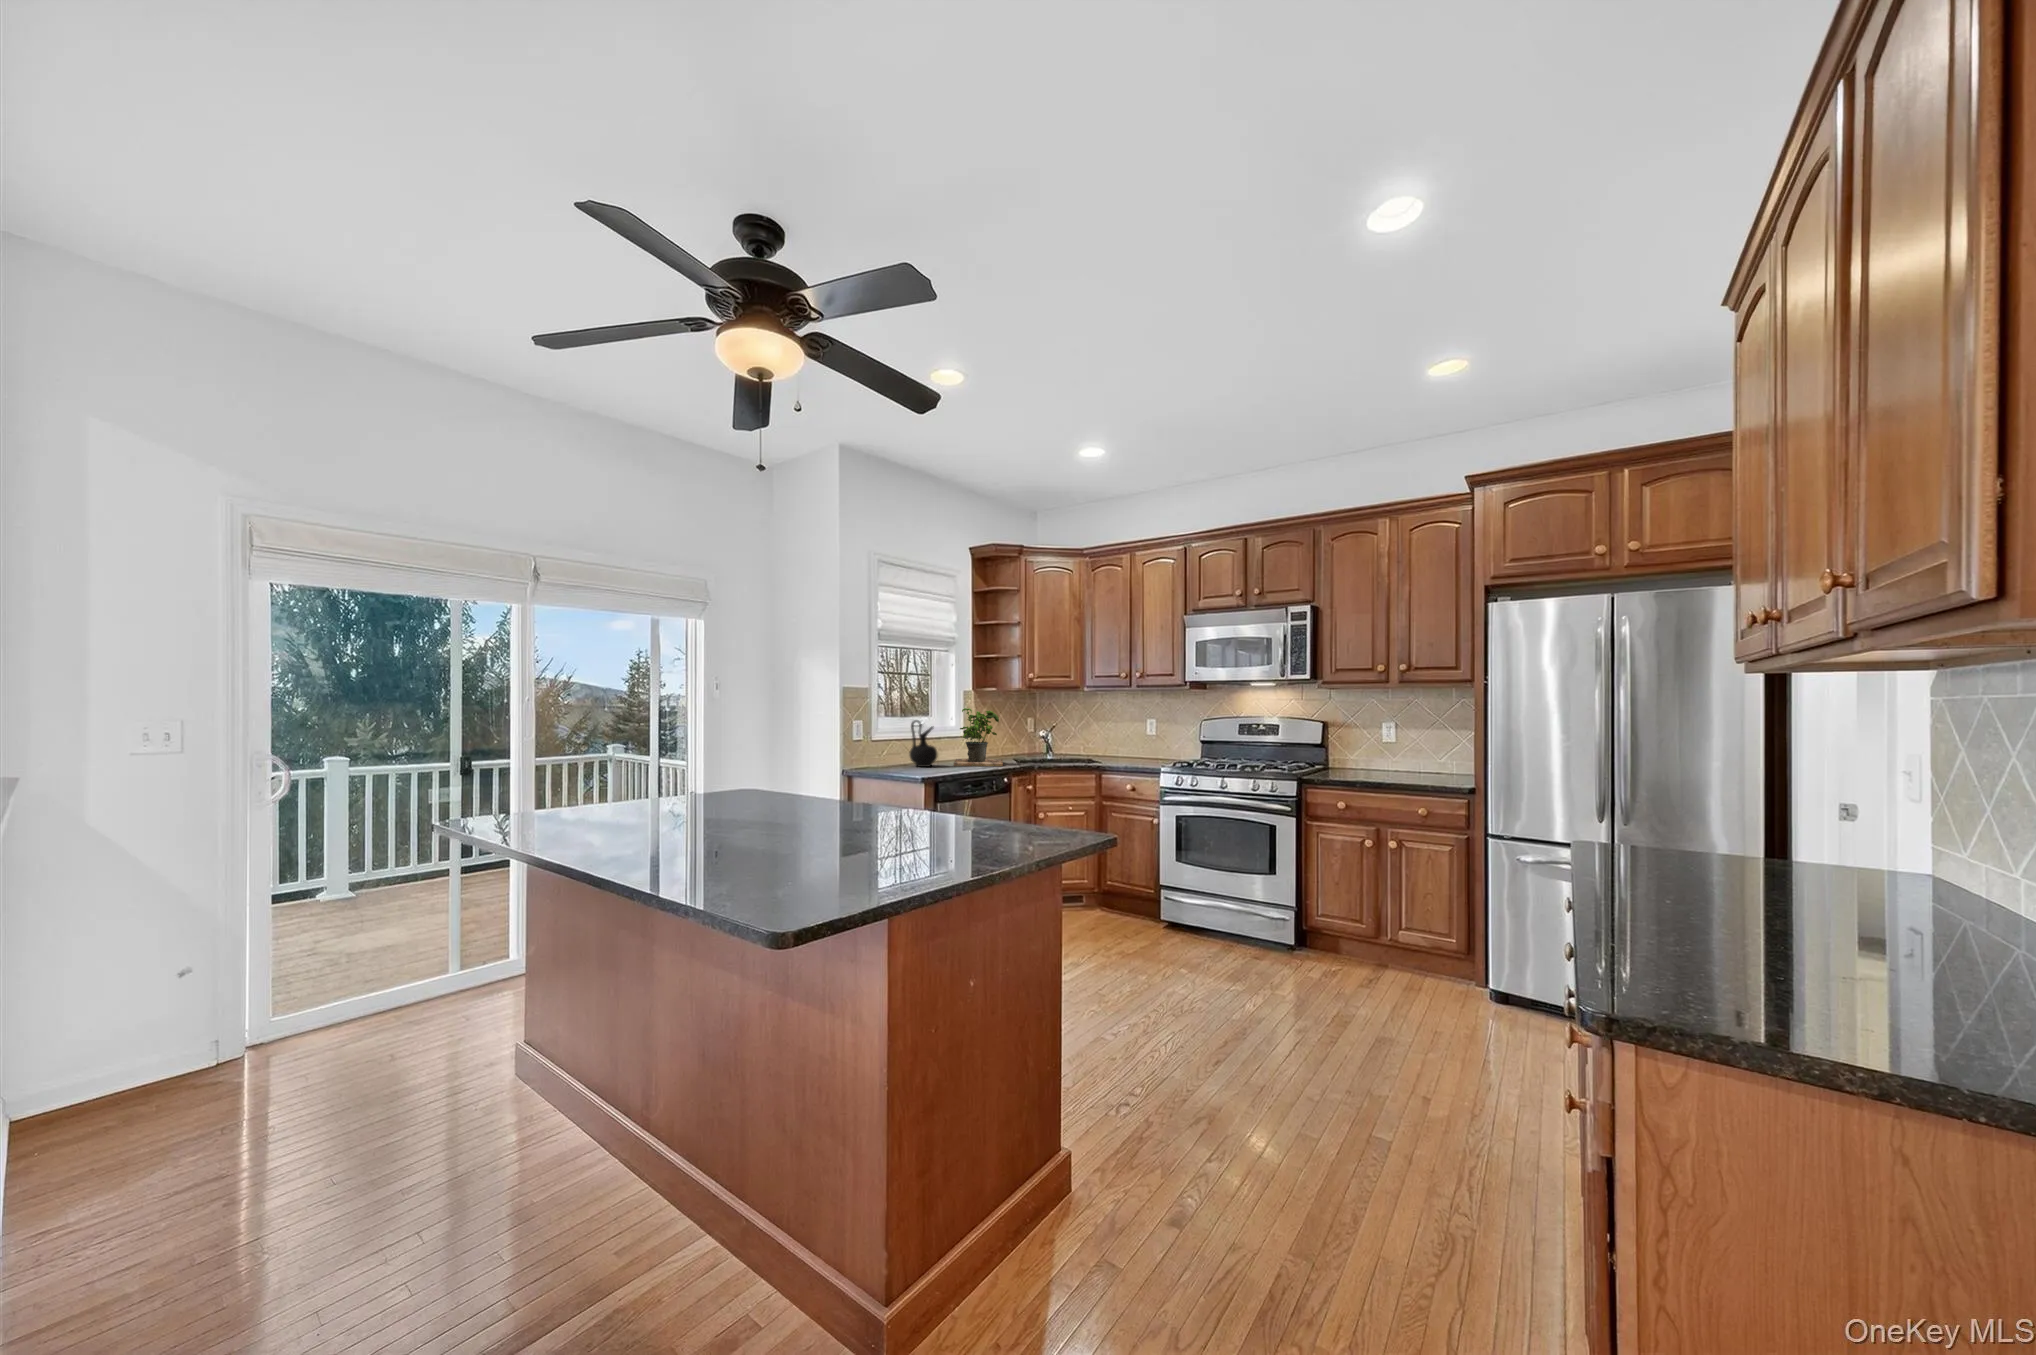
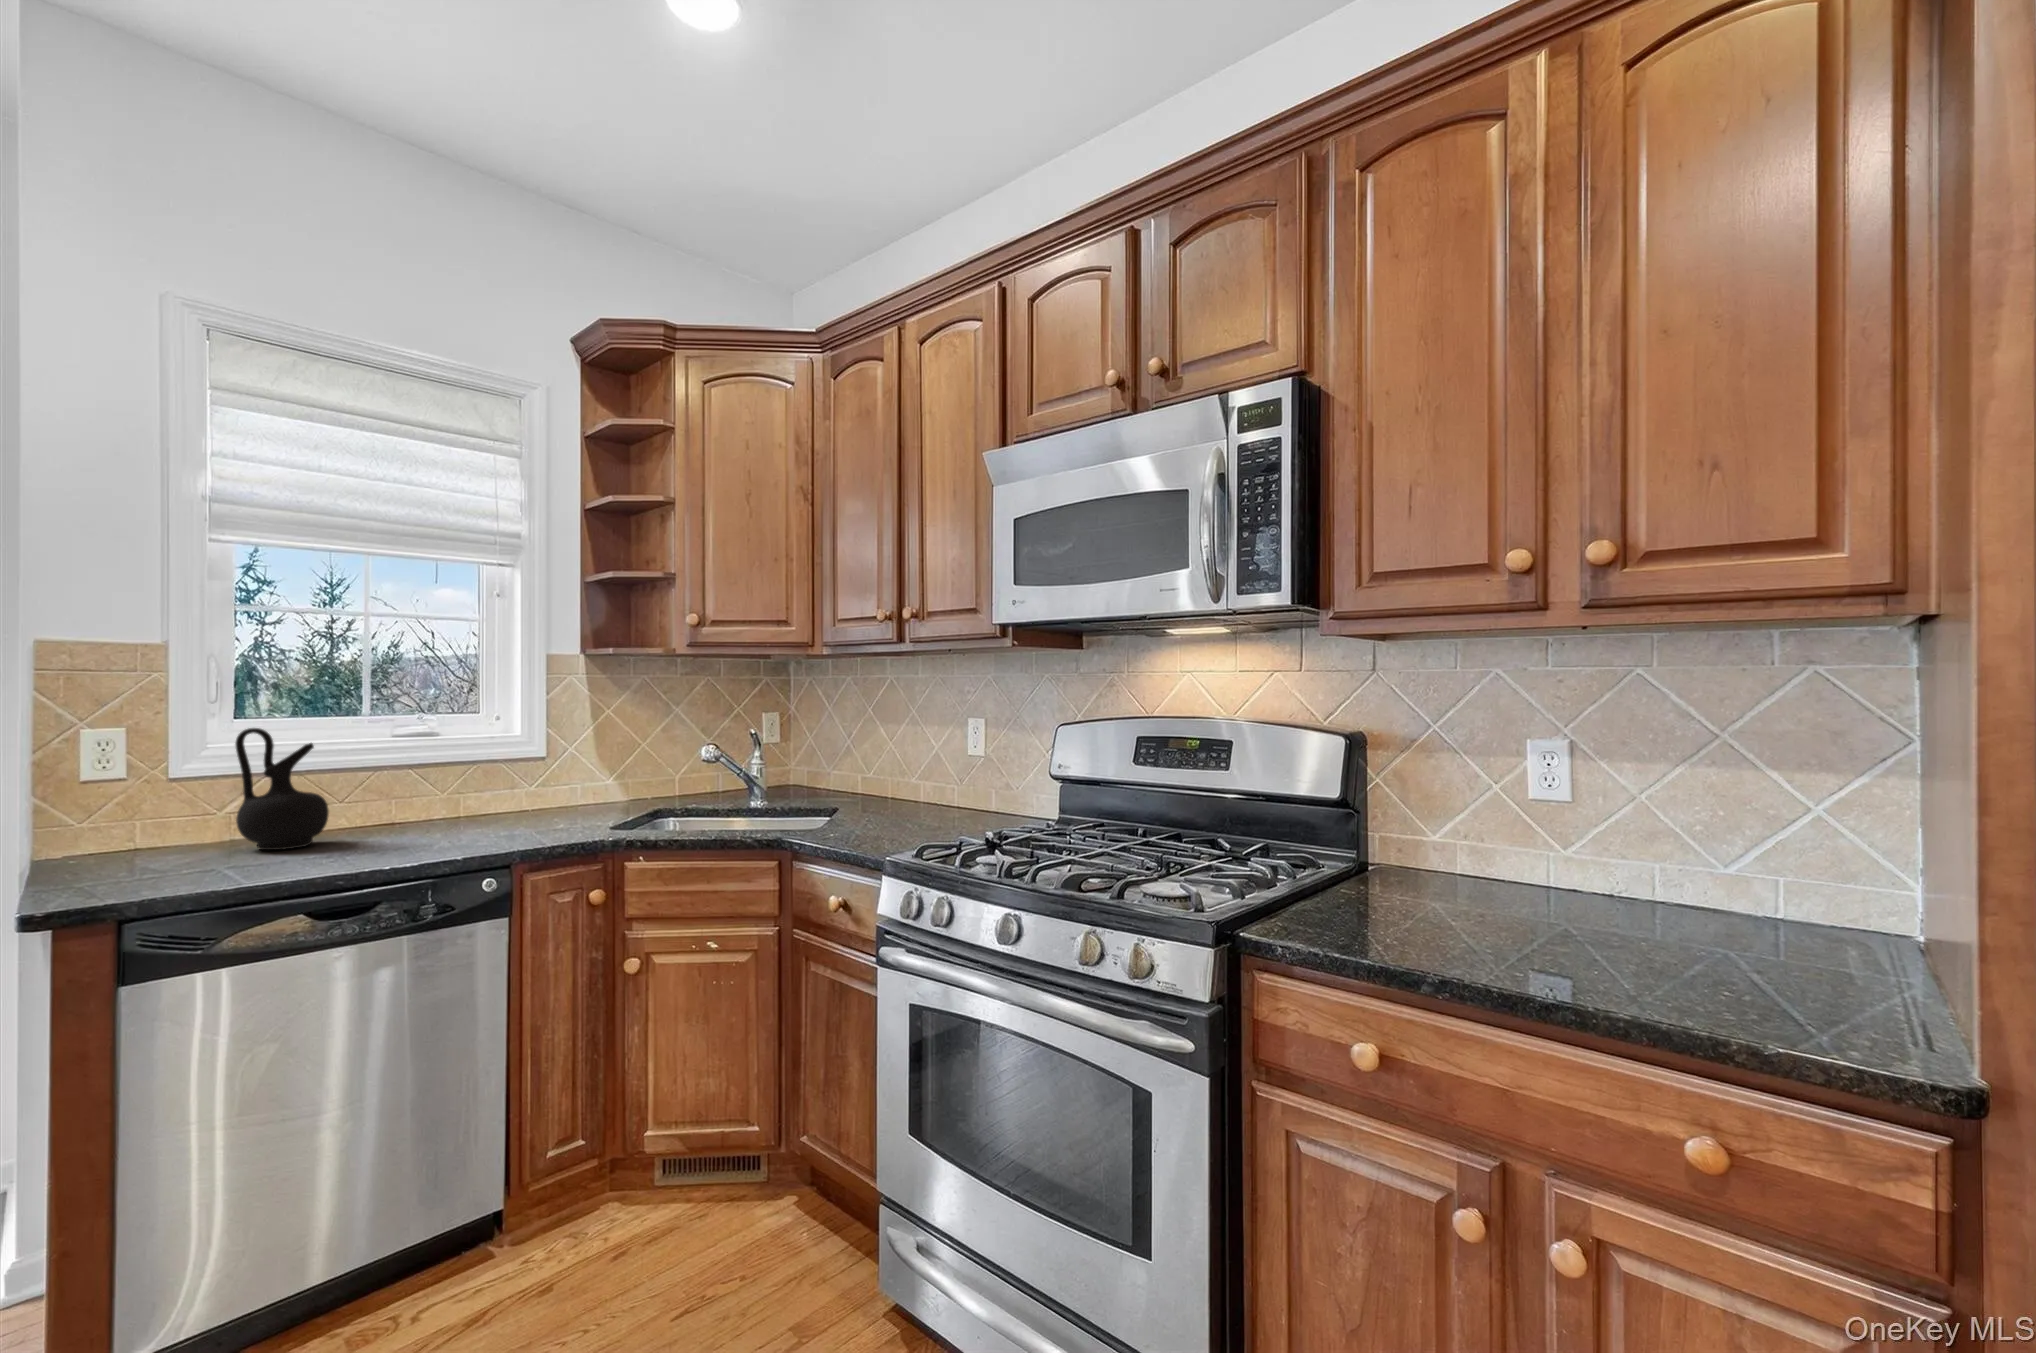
potted plant: present [954,708,1003,766] -> none [370,696,564,848]

